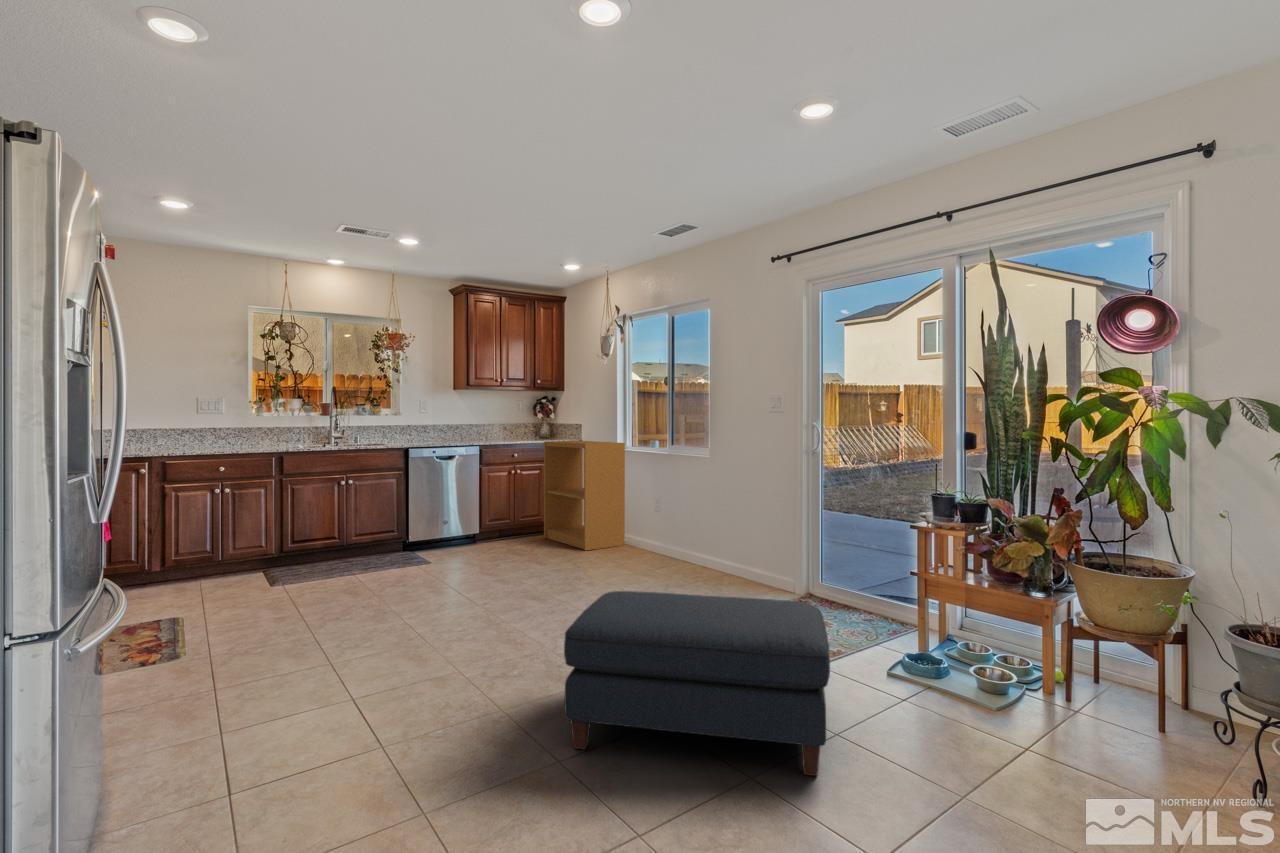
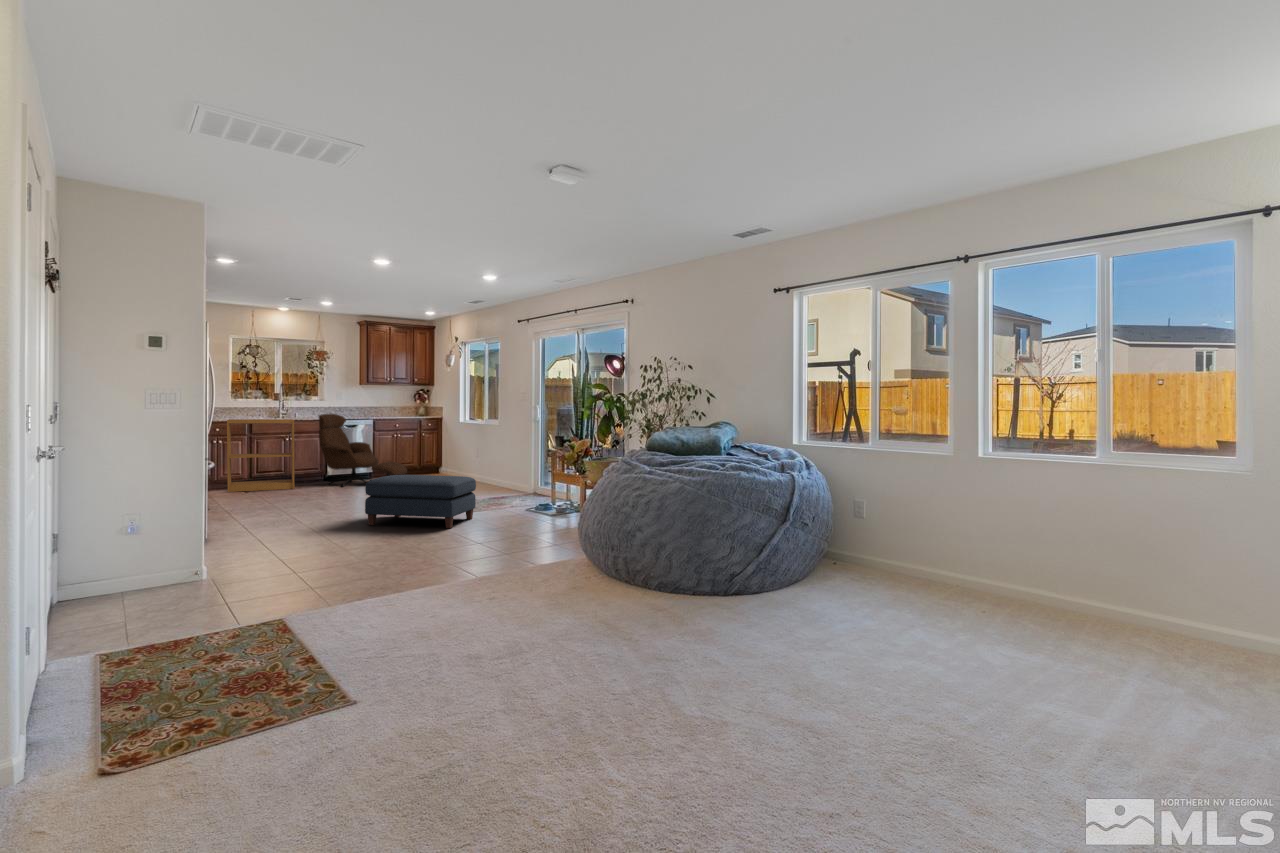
lounge chair: none [396,437,543,568] -> present [319,414,407,487]
bookshelf: present [544,441,625,550] -> present [227,419,294,492]

